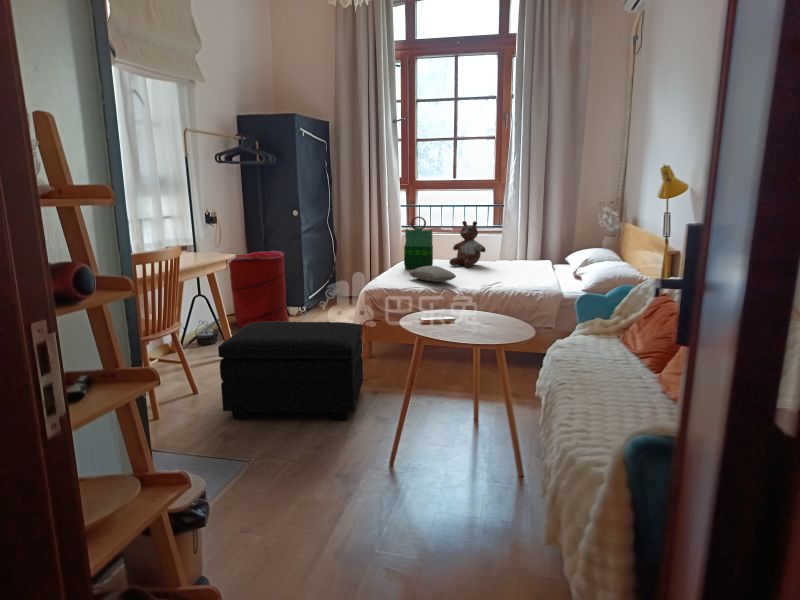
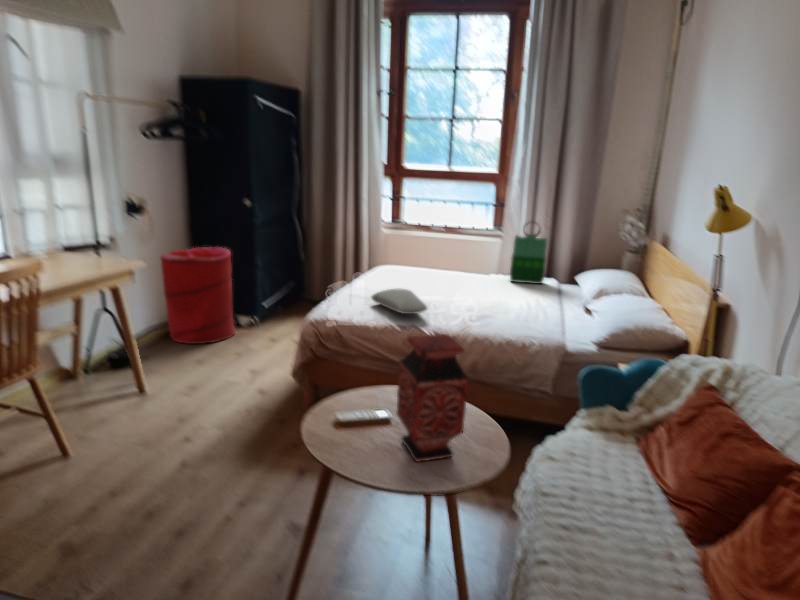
tote bag: present [404,217,433,269] -> present [510,224,547,284]
stuffed bear: present [449,221,486,267] -> none [429,226,475,286]
vase: none [460,256,508,335] -> present [397,334,468,461]
footstool: present [218,321,363,420] -> none [64,369,288,525]

